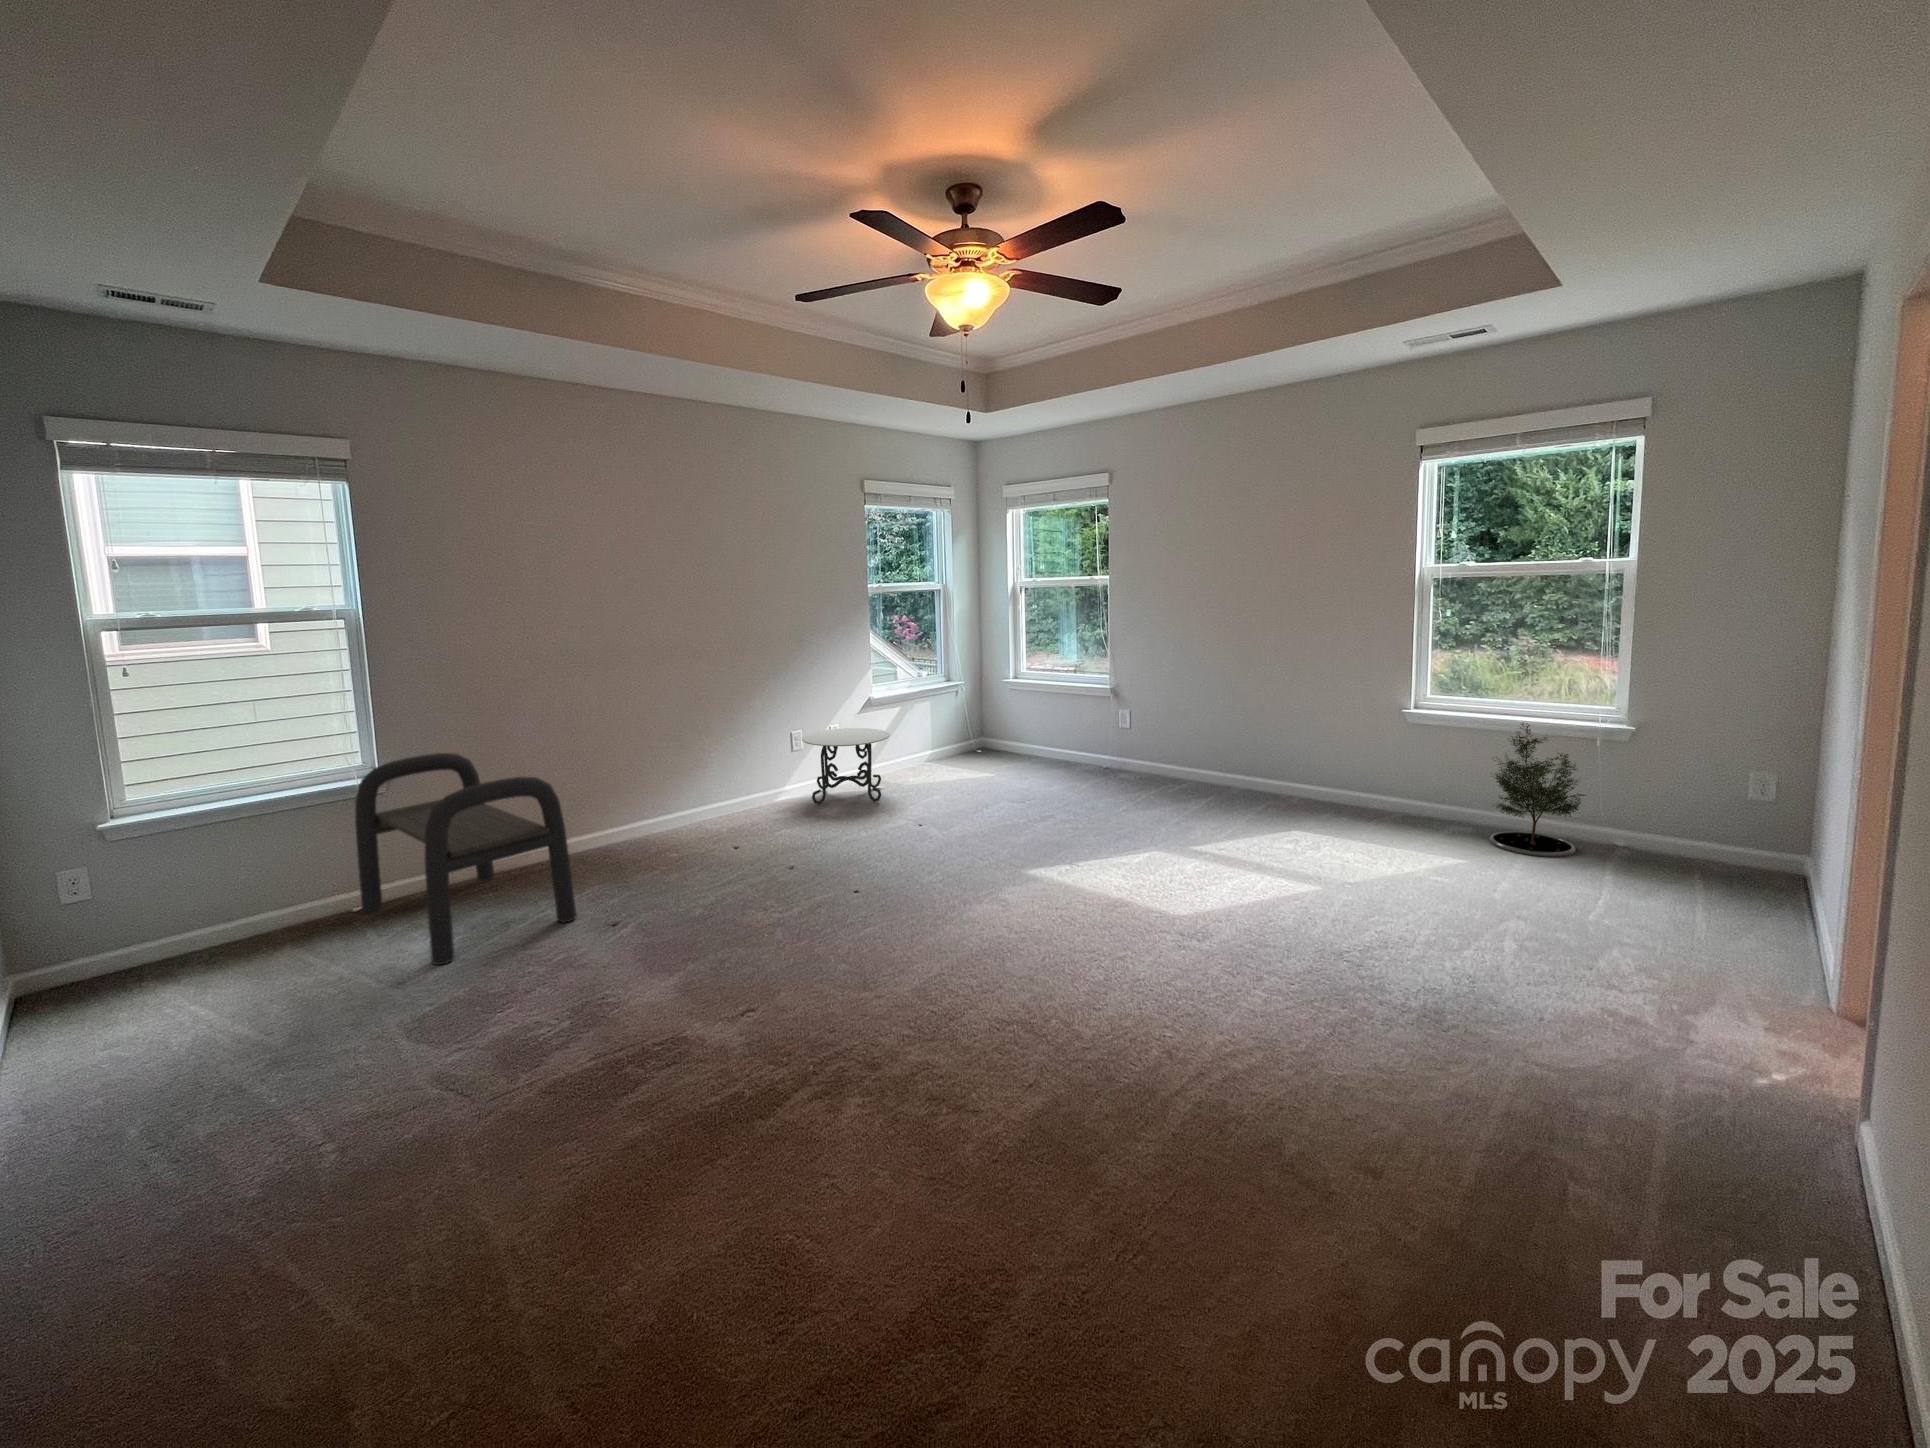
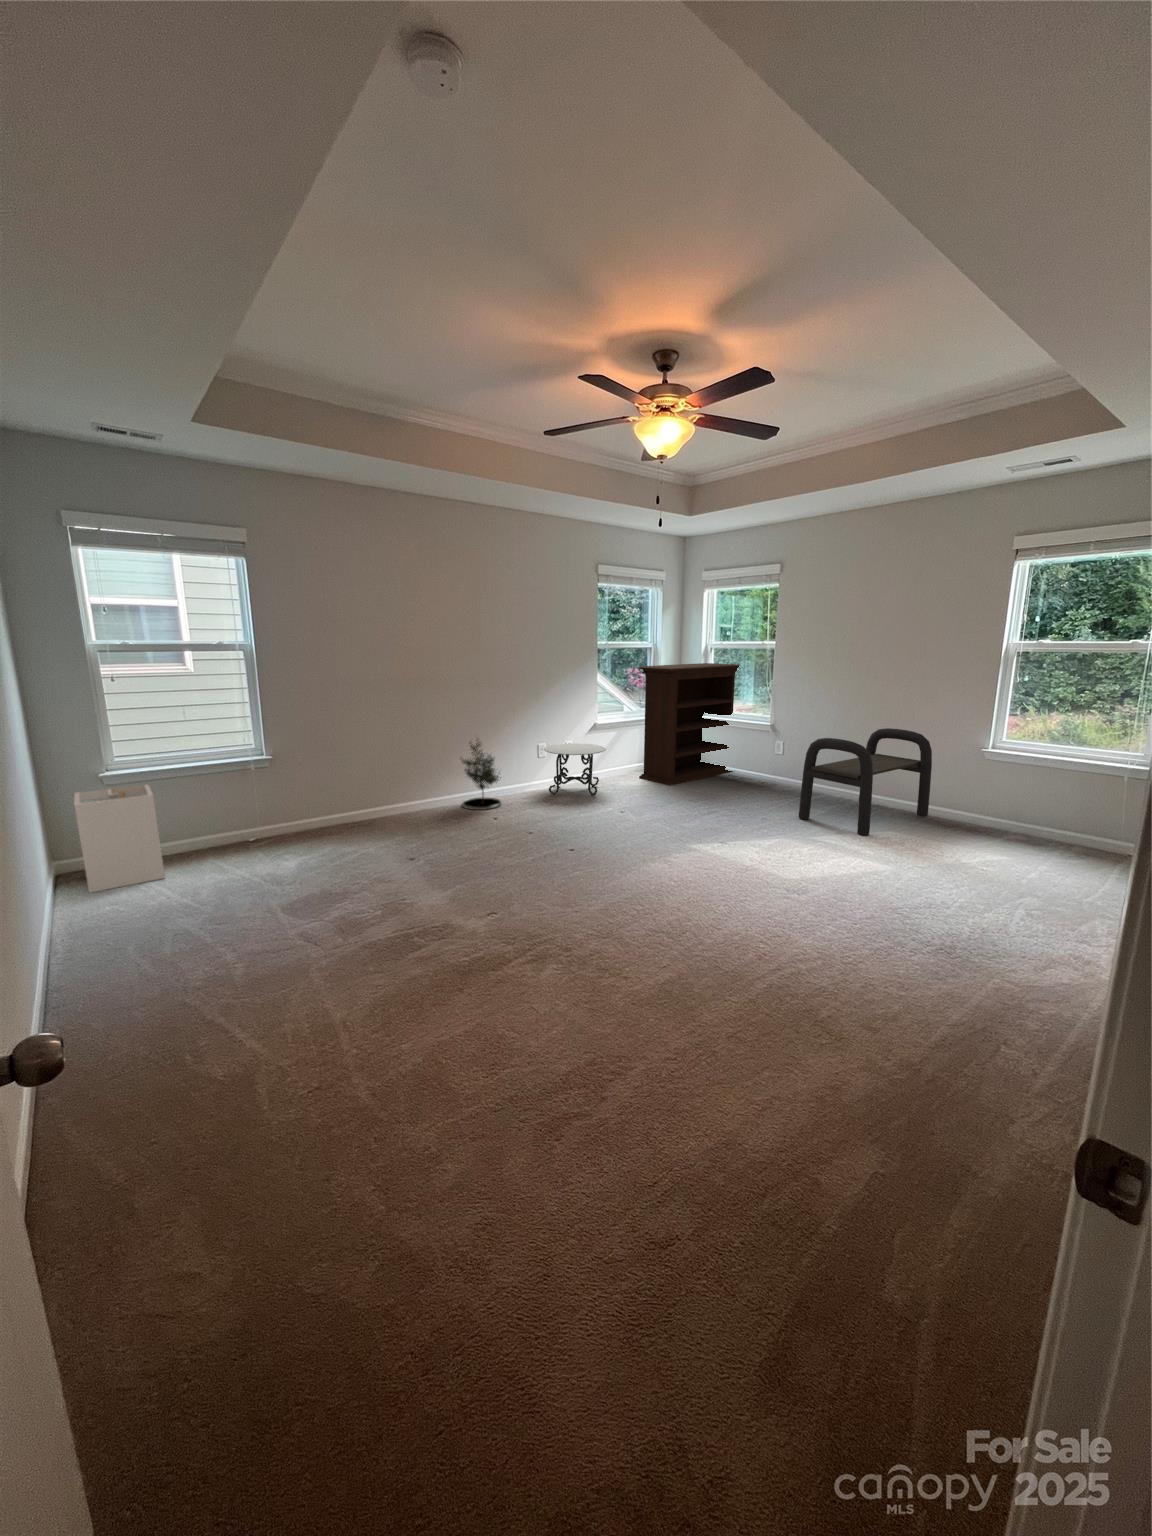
bookshelf: none [927,609,1066,781] -> present [639,663,739,786]
potted tree: present [1490,723,1586,857] -> present [461,739,501,810]
bench: present [355,753,576,965] -> present [799,728,932,836]
laundry hamper: none [55,834,214,1023] -> present [74,785,165,893]

